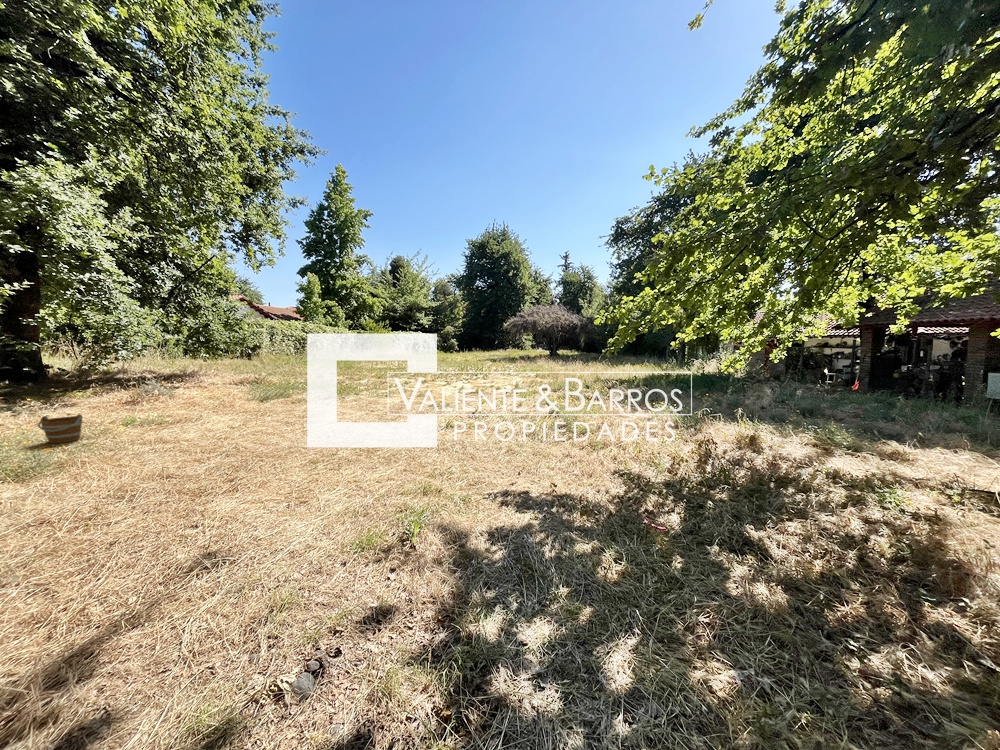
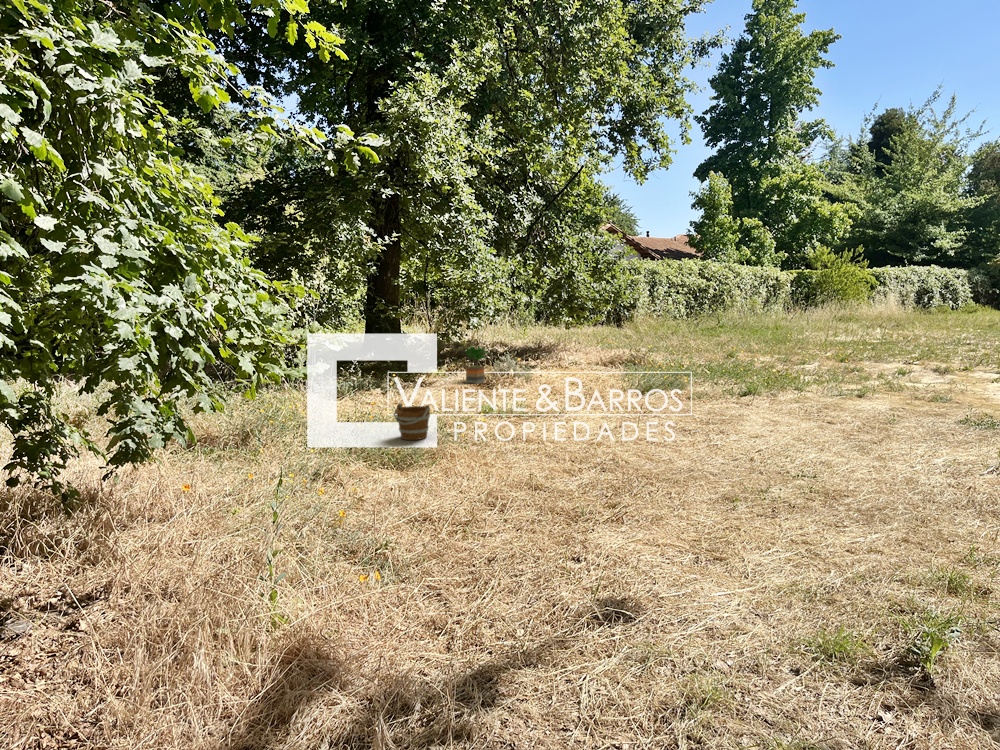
potted tree: none [109,373,136,401] -> present [466,346,487,384]

